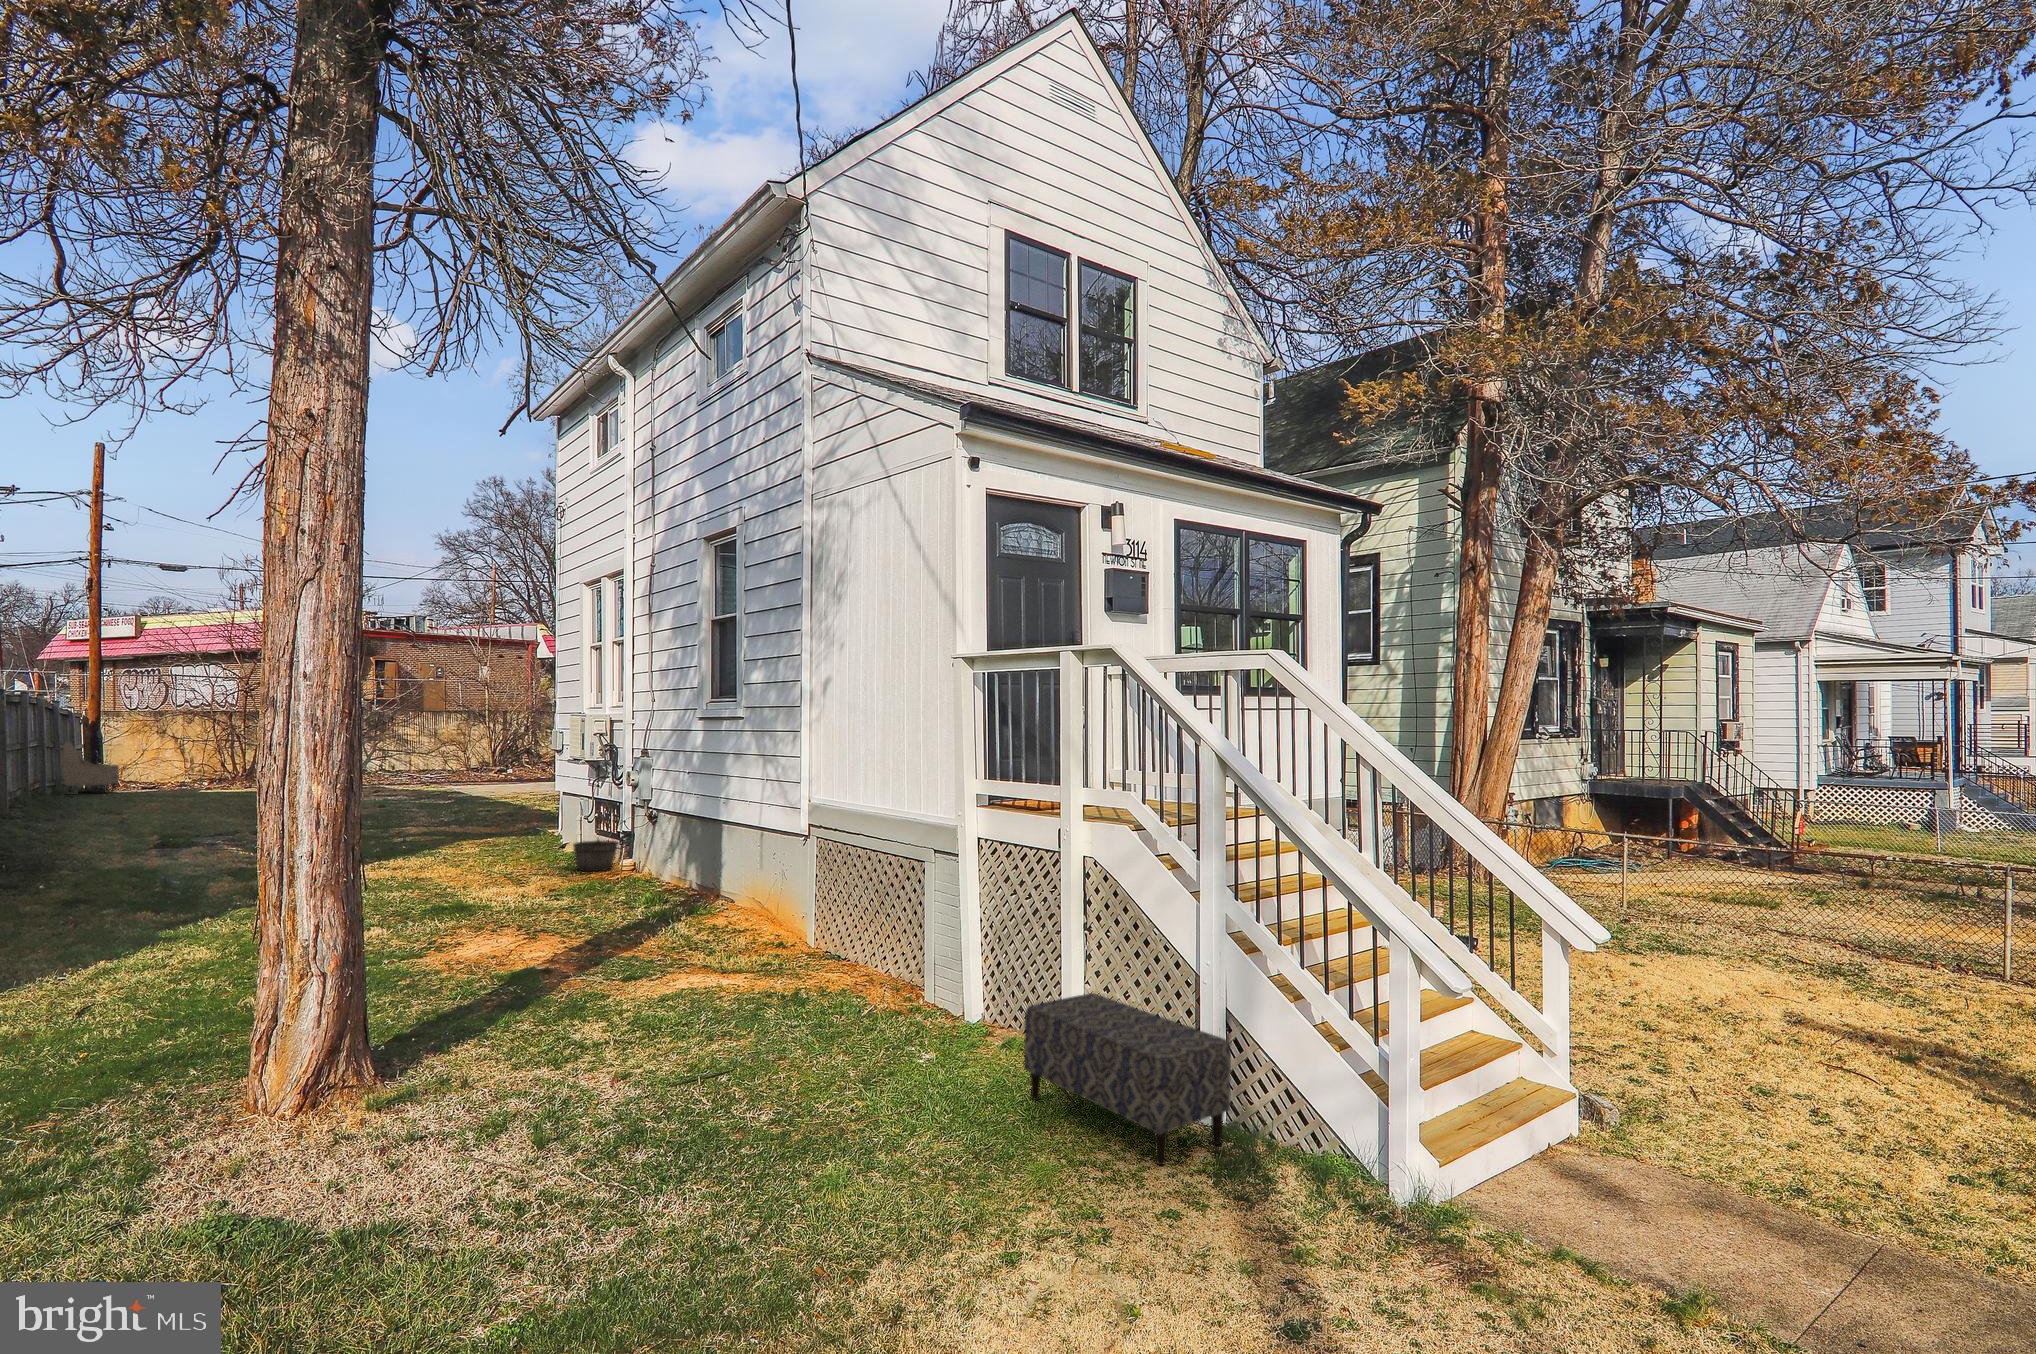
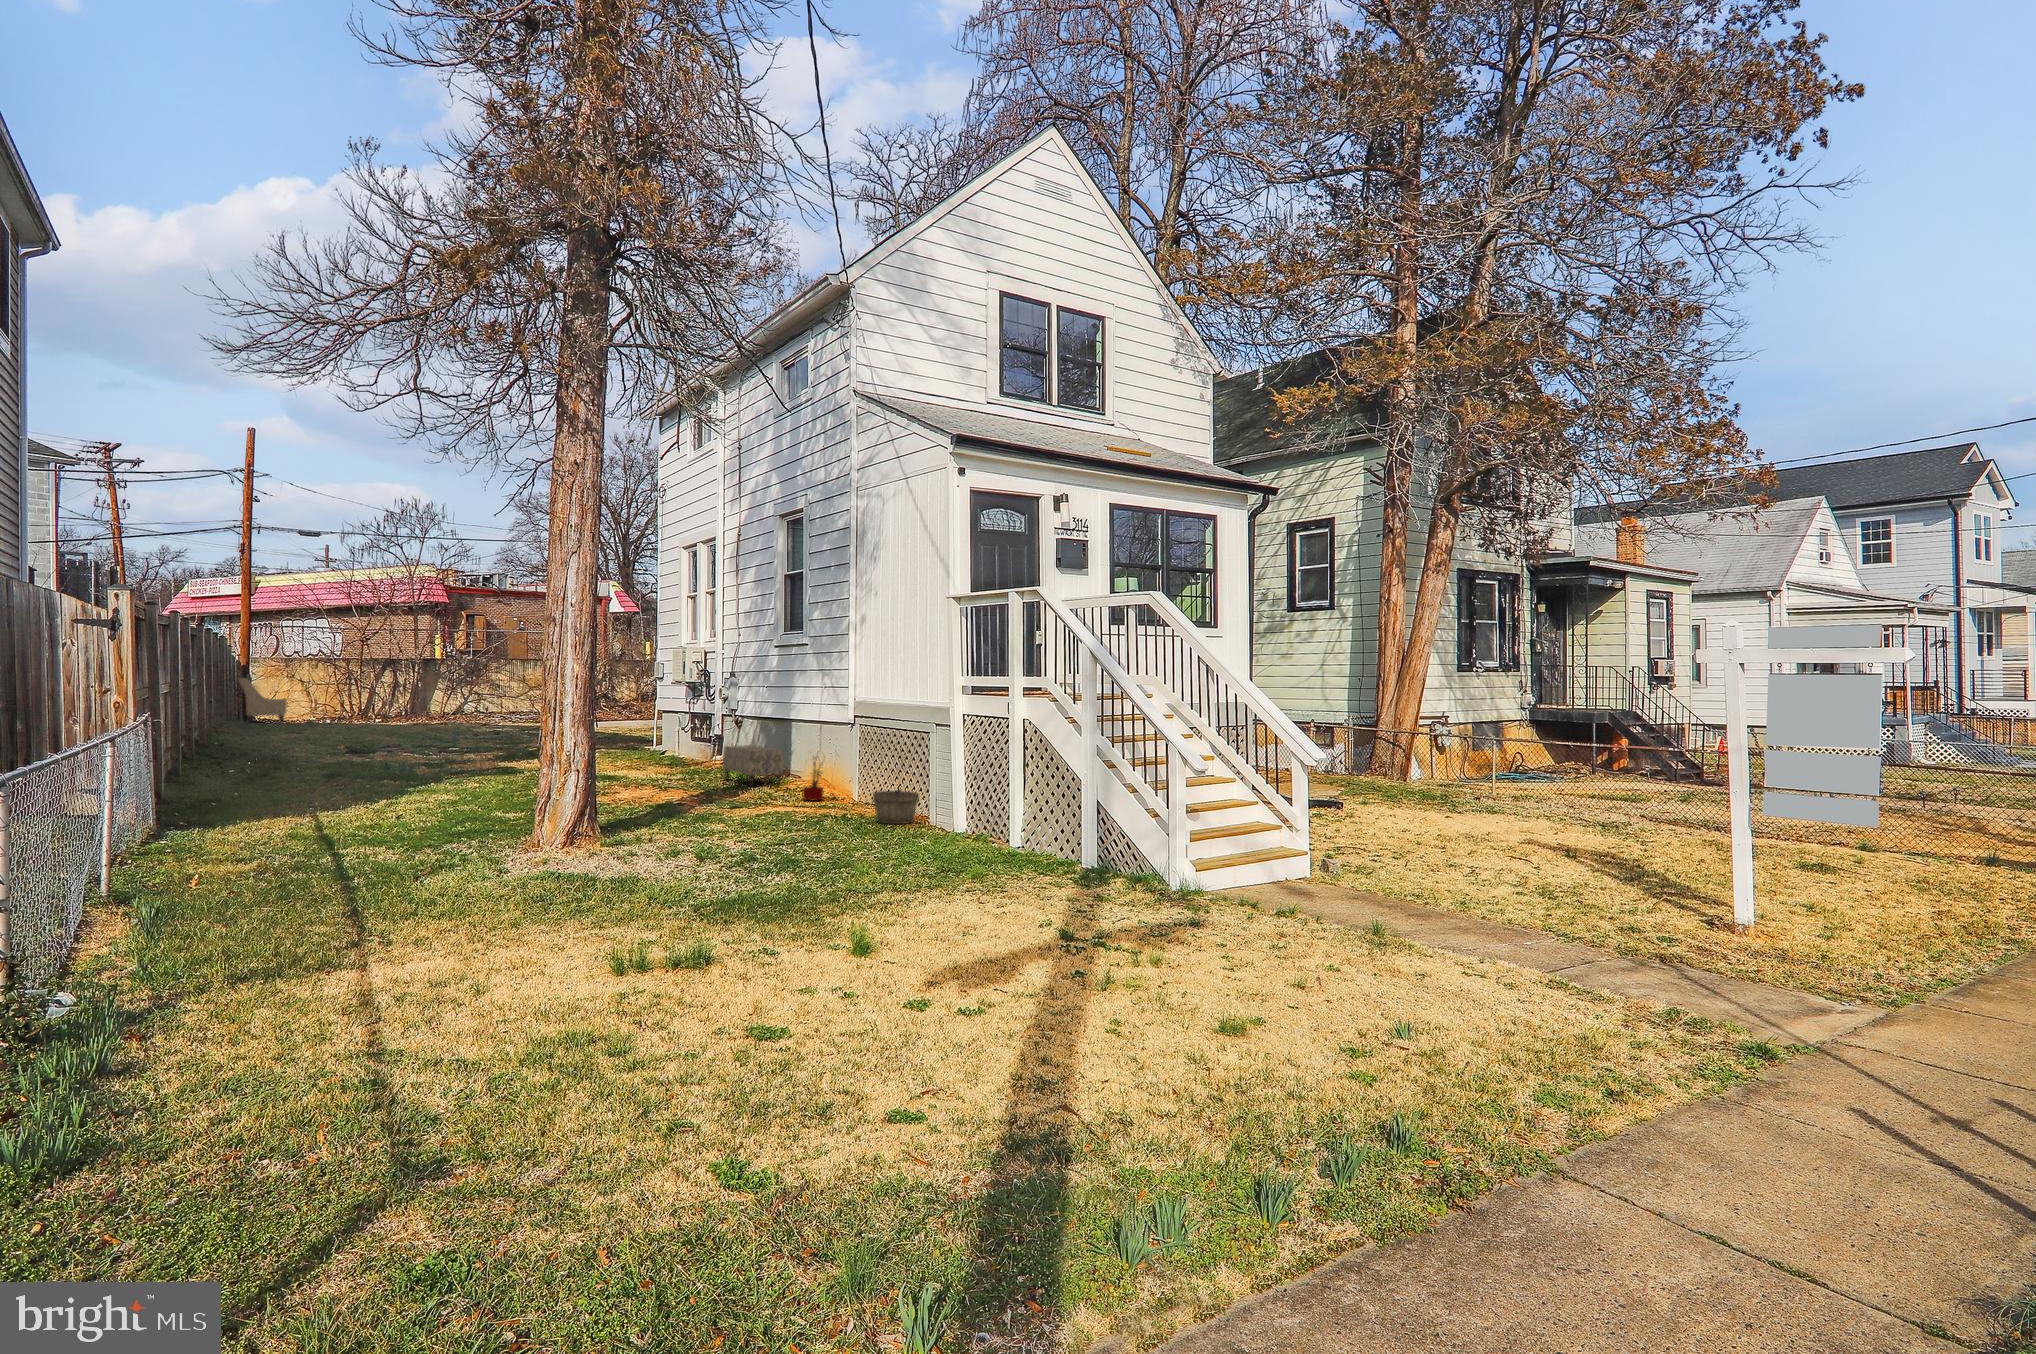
wooden bucket: present [573,837,617,871] -> present [873,788,919,824]
decorative plant: none [728,868,760,946] -> present [803,757,824,801]
bench: present [1024,993,1231,1165] -> present [723,745,783,786]

